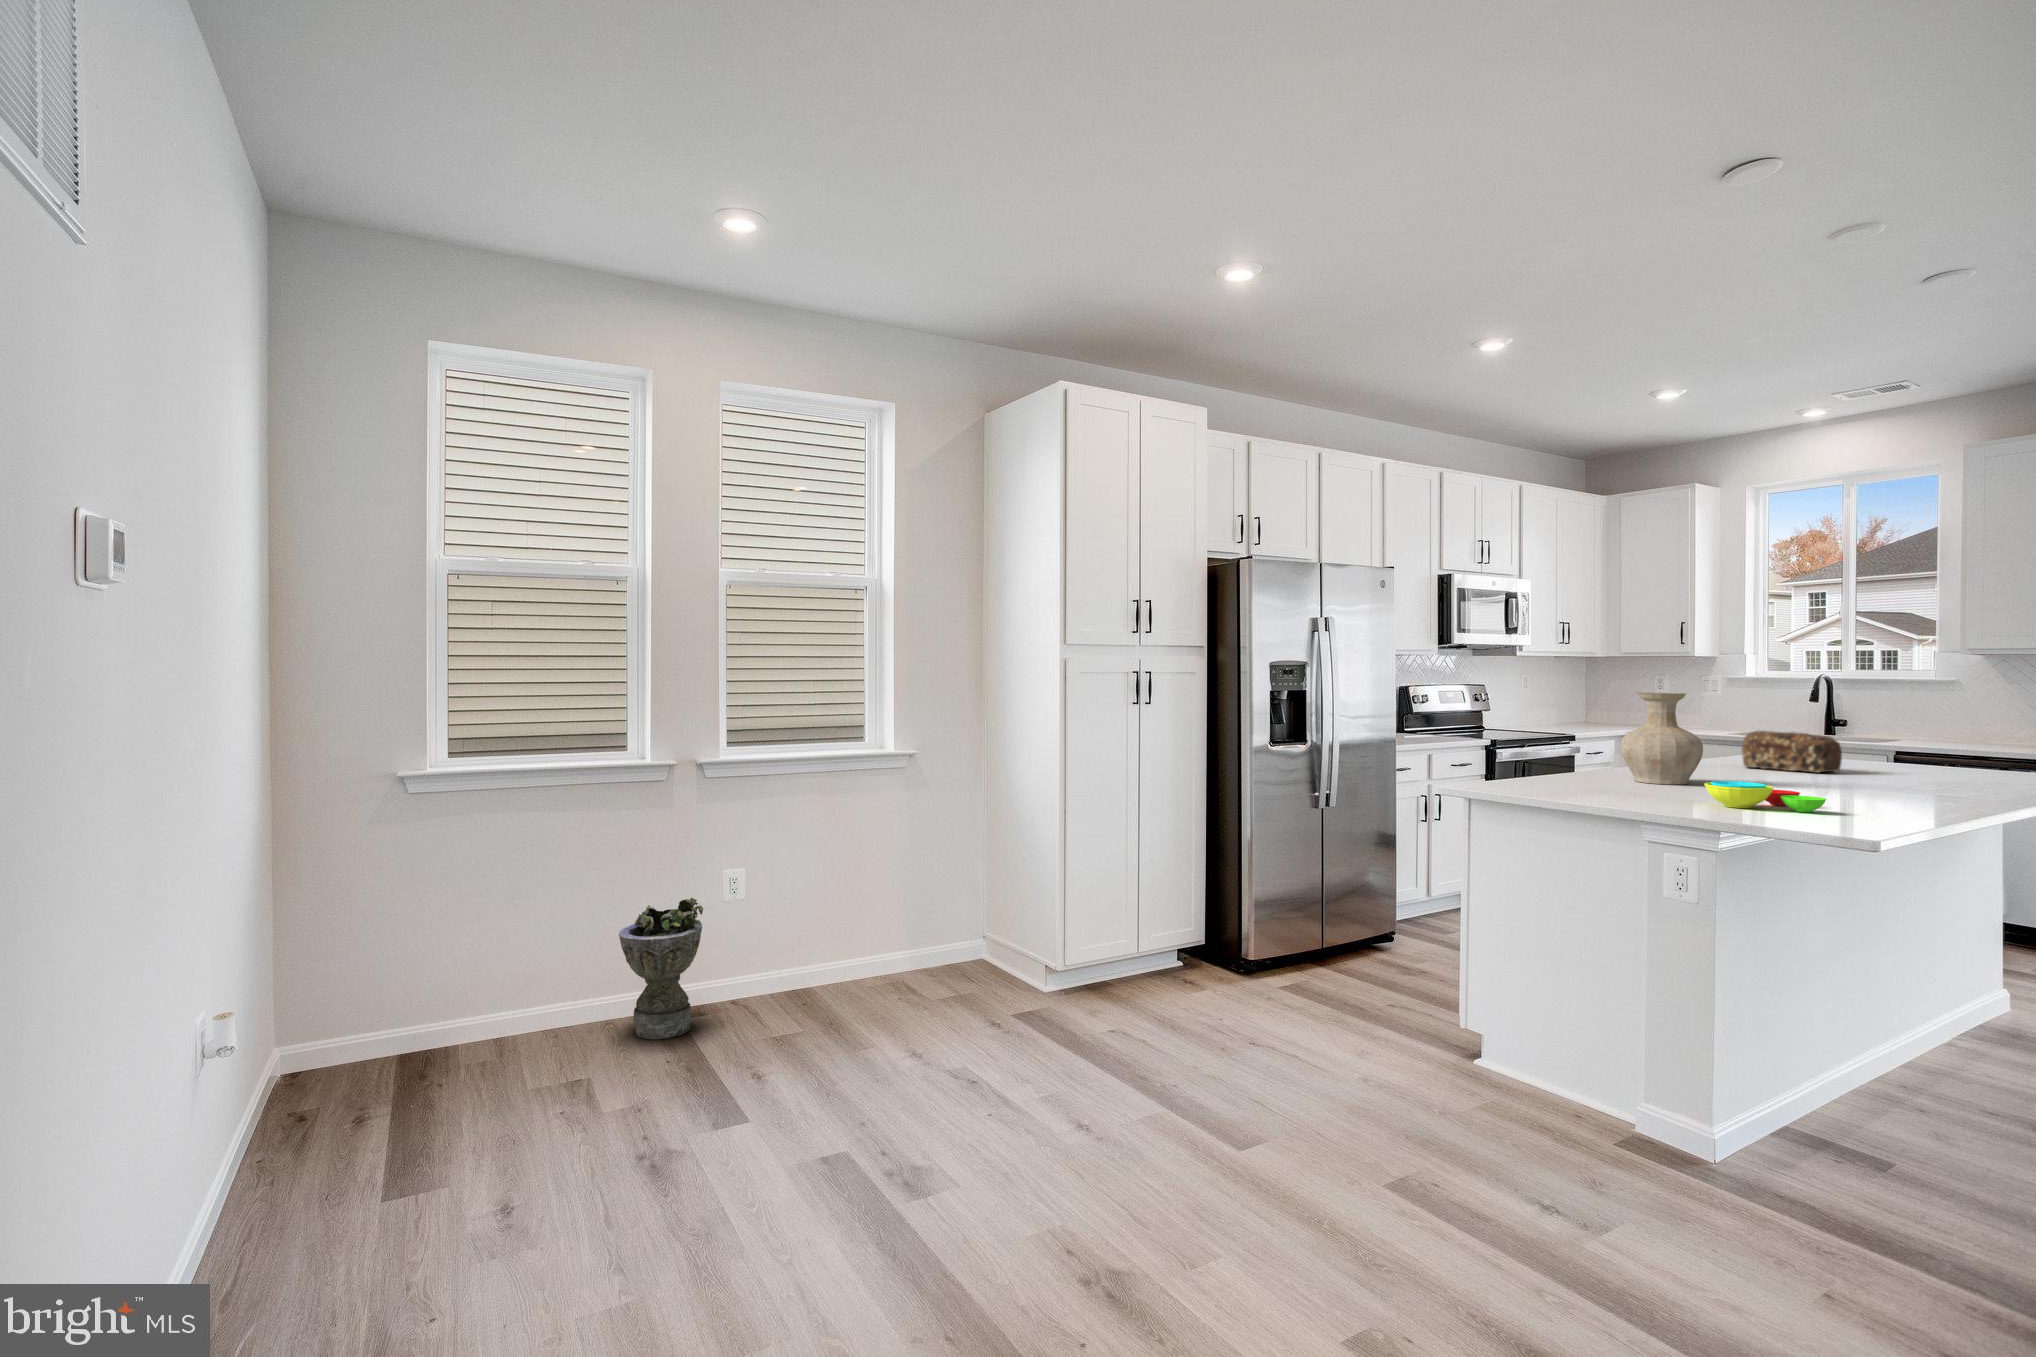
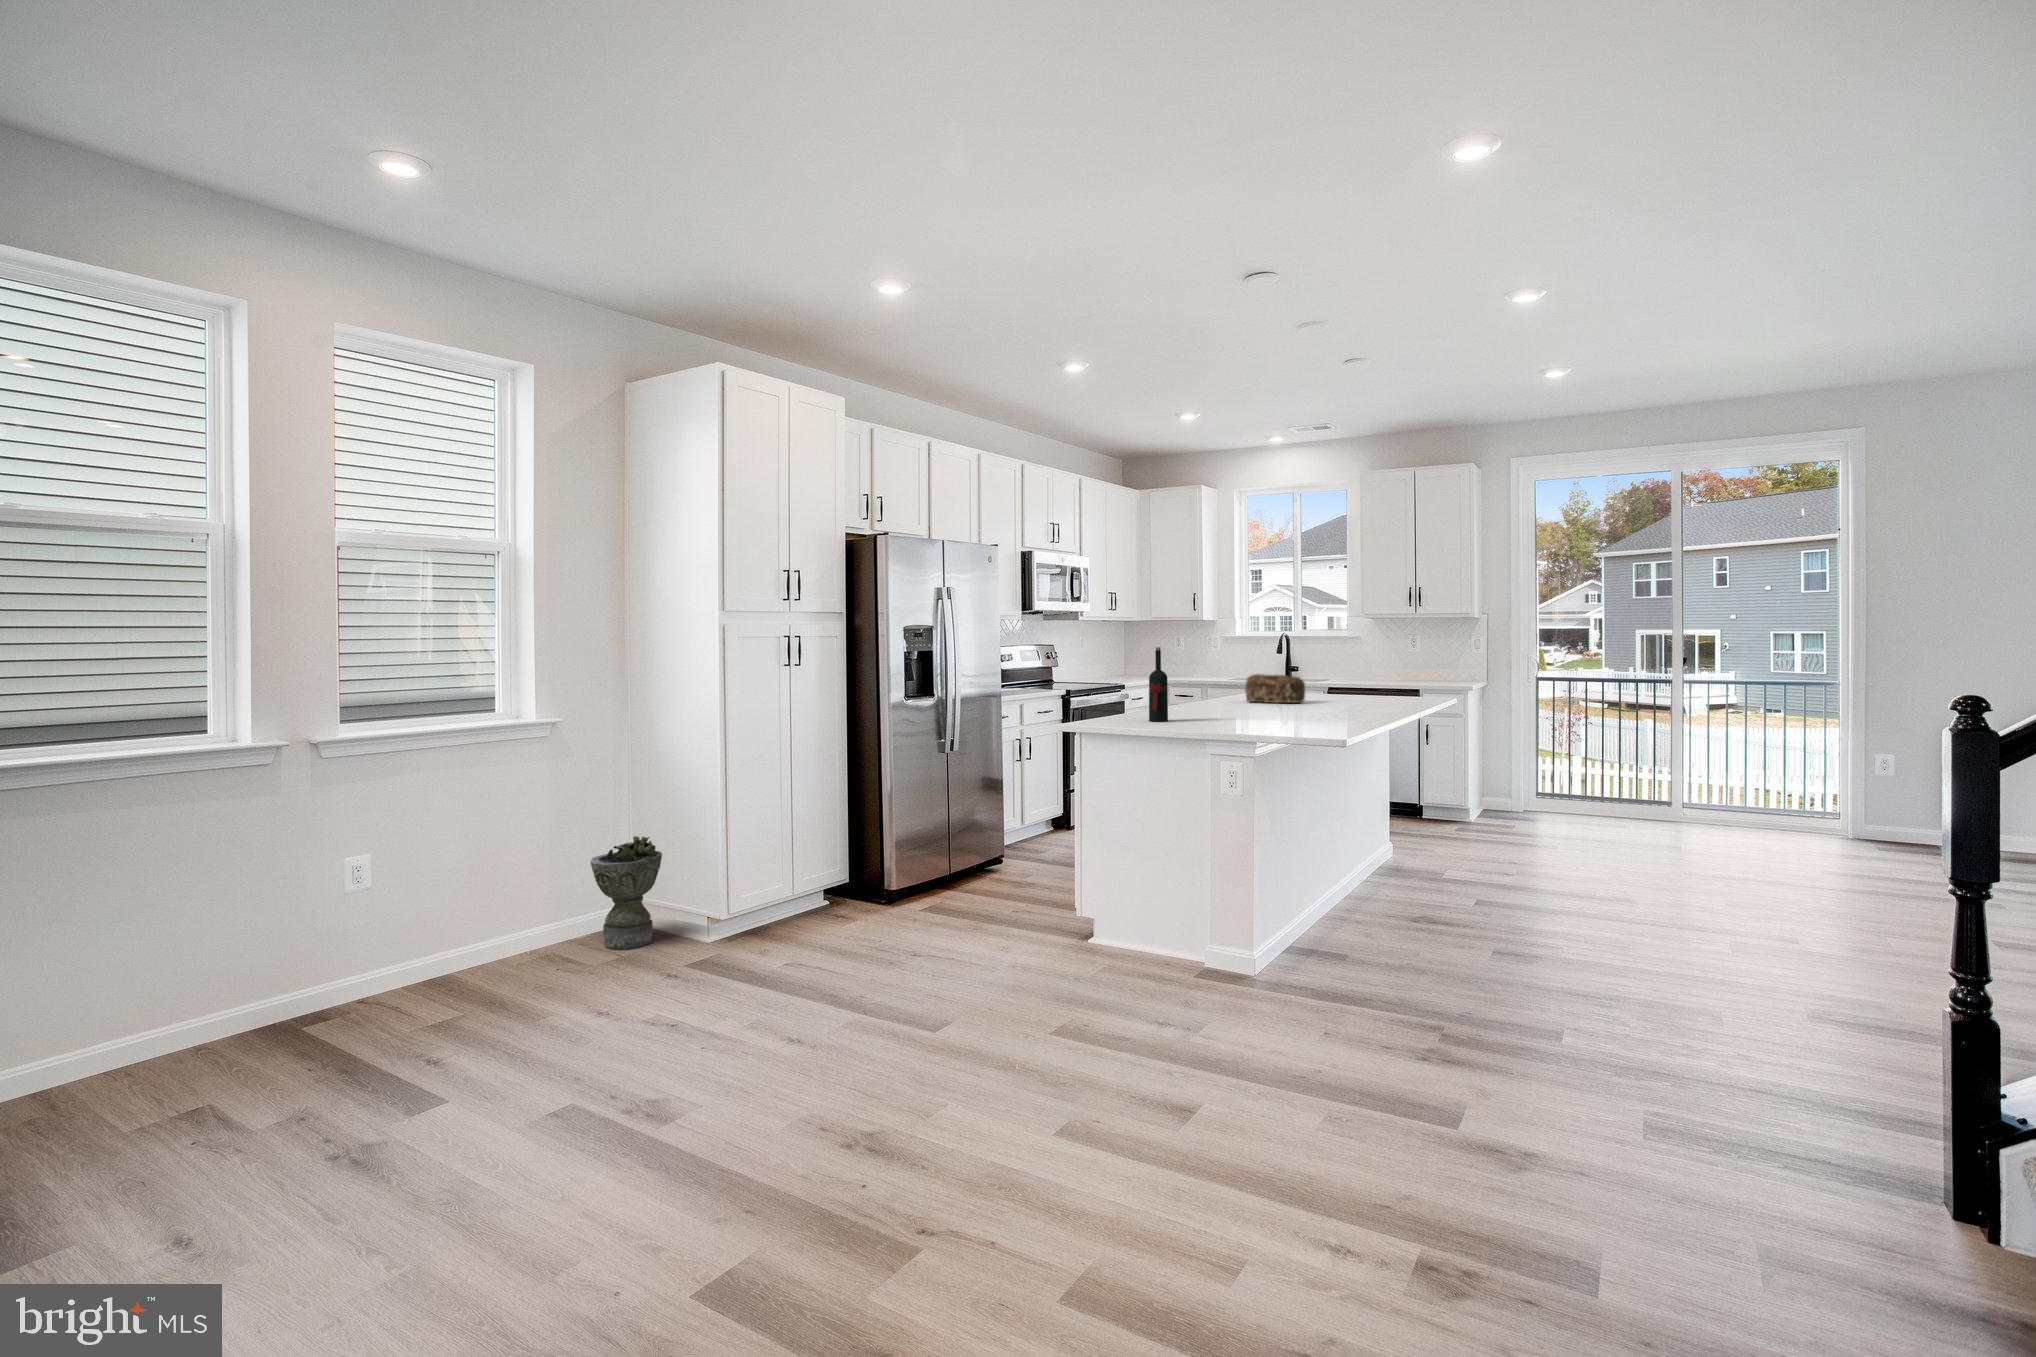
wine bottle: none [1572,693,1601,790] -> present [1149,647,1168,721]
vase: present [1621,693,1703,785] -> none [1176,646,1229,715]
bowl: present [1704,781,1826,812] -> none [1239,709,1312,728]
planter: present [619,898,703,1039] -> present [590,836,662,950]

